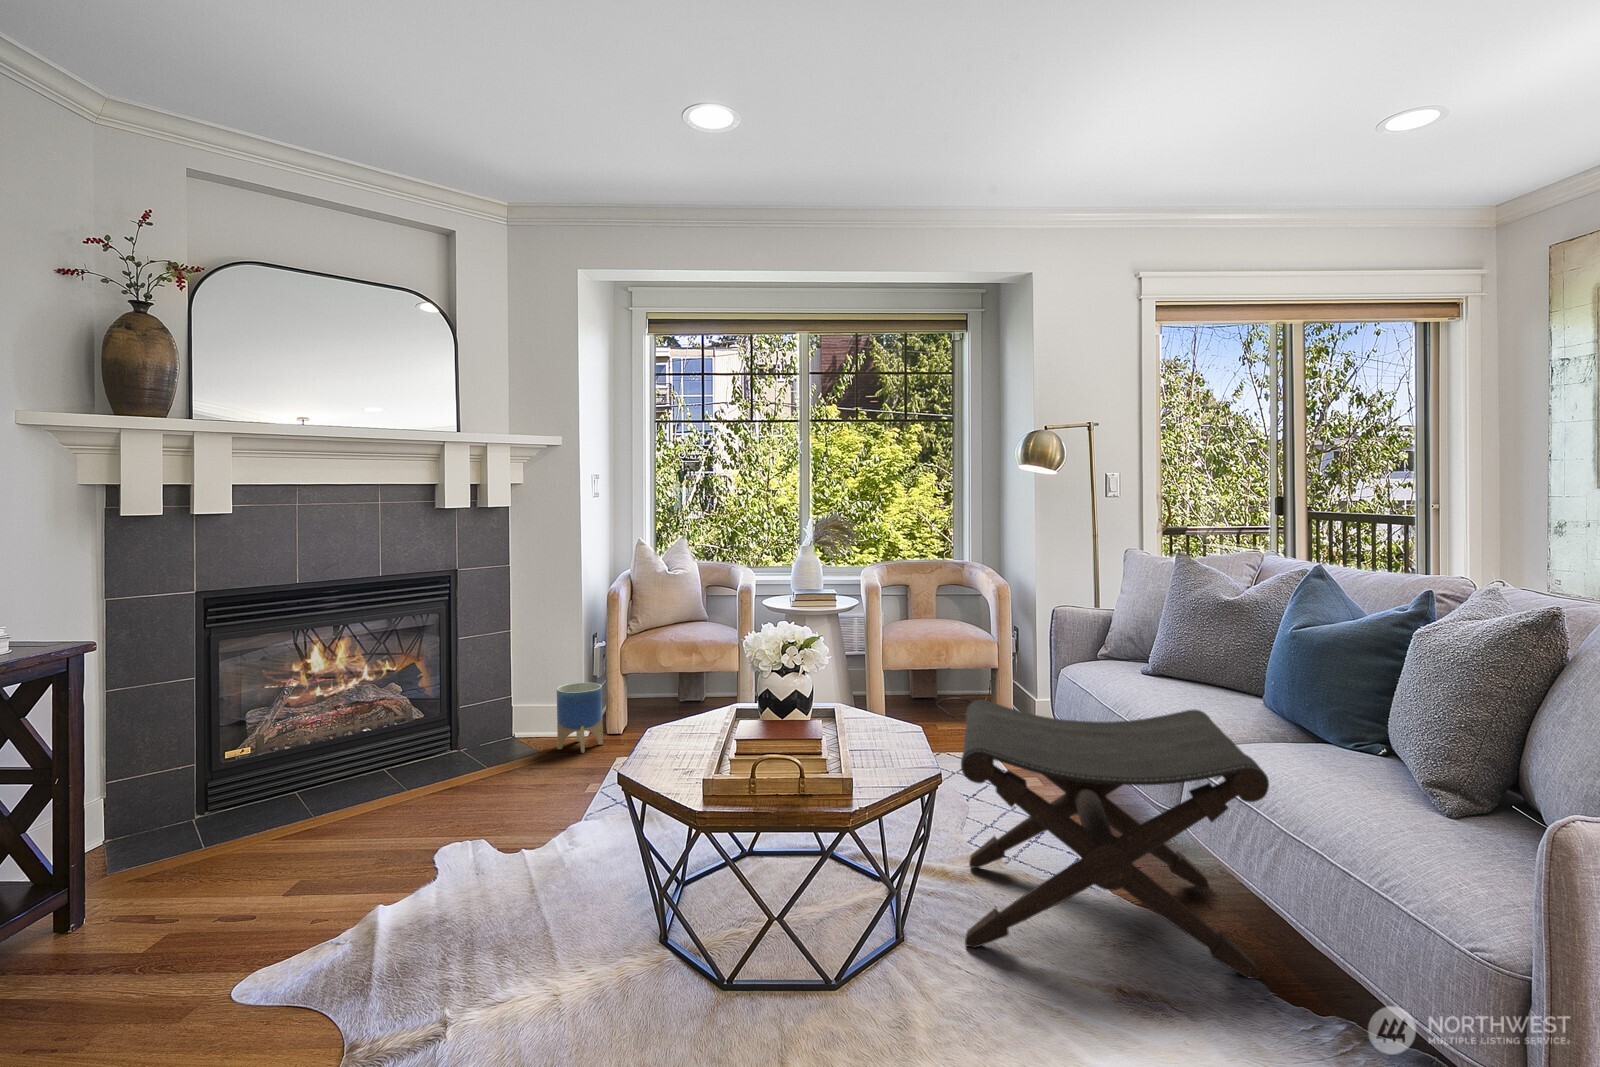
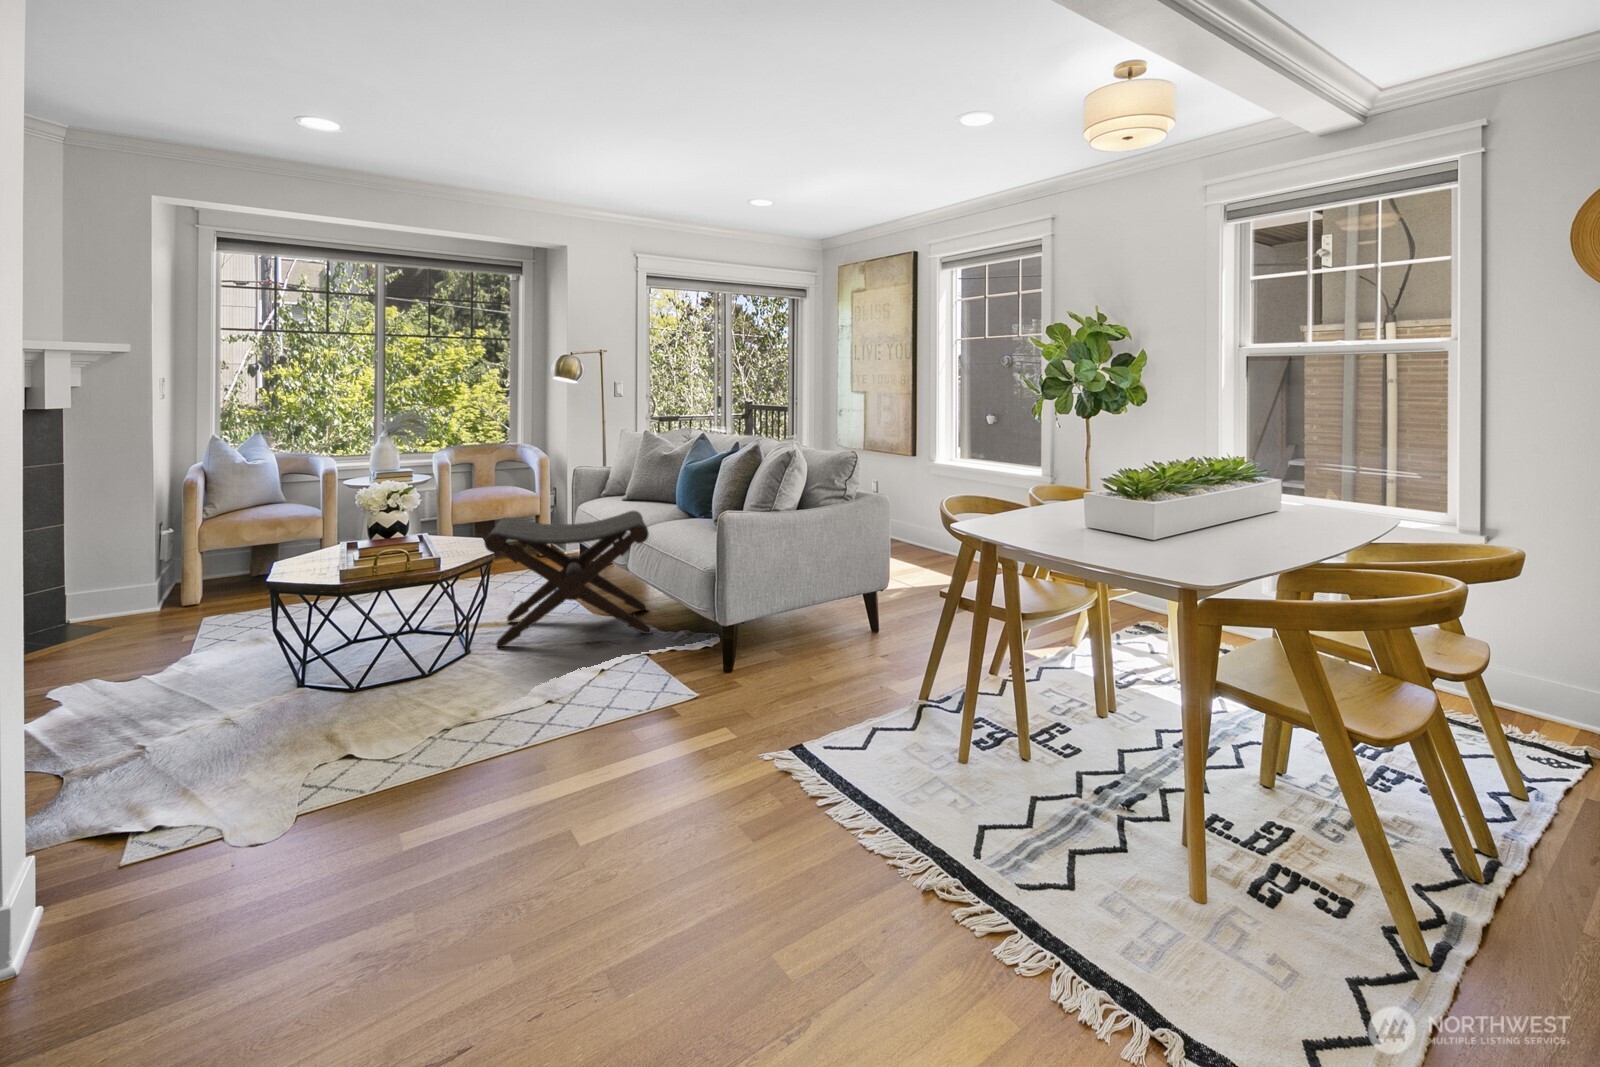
planter: present [557,682,603,753] -> none [149,559,202,616]

